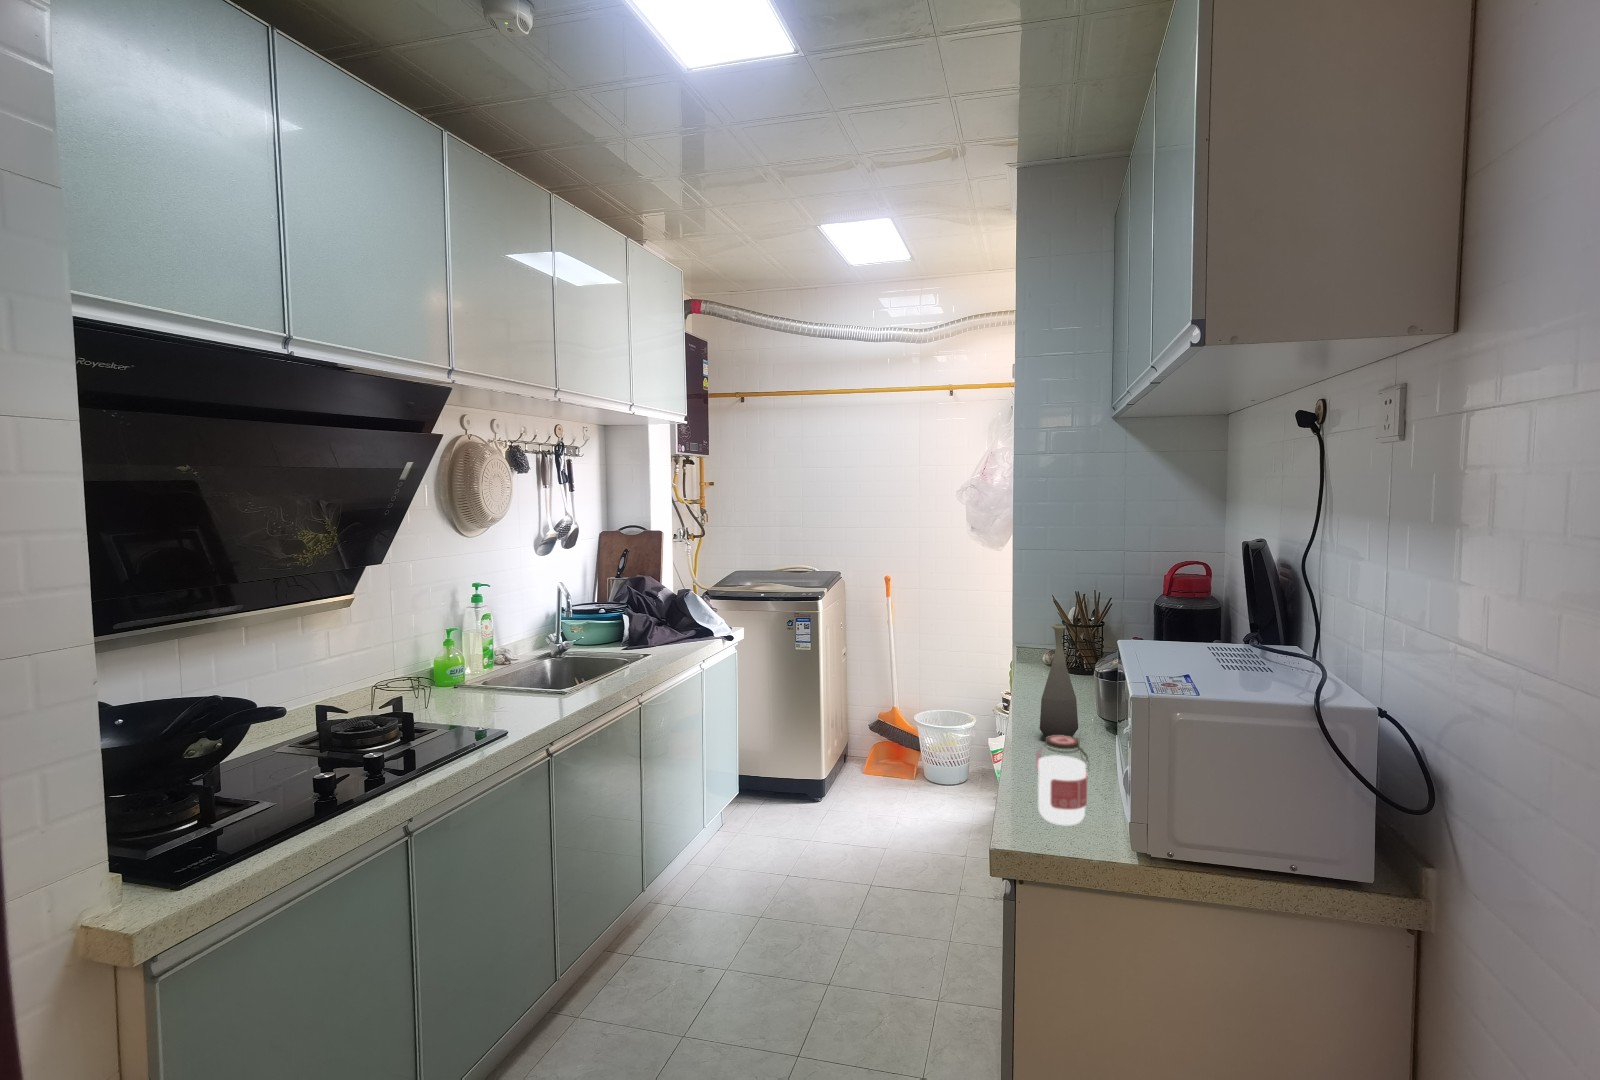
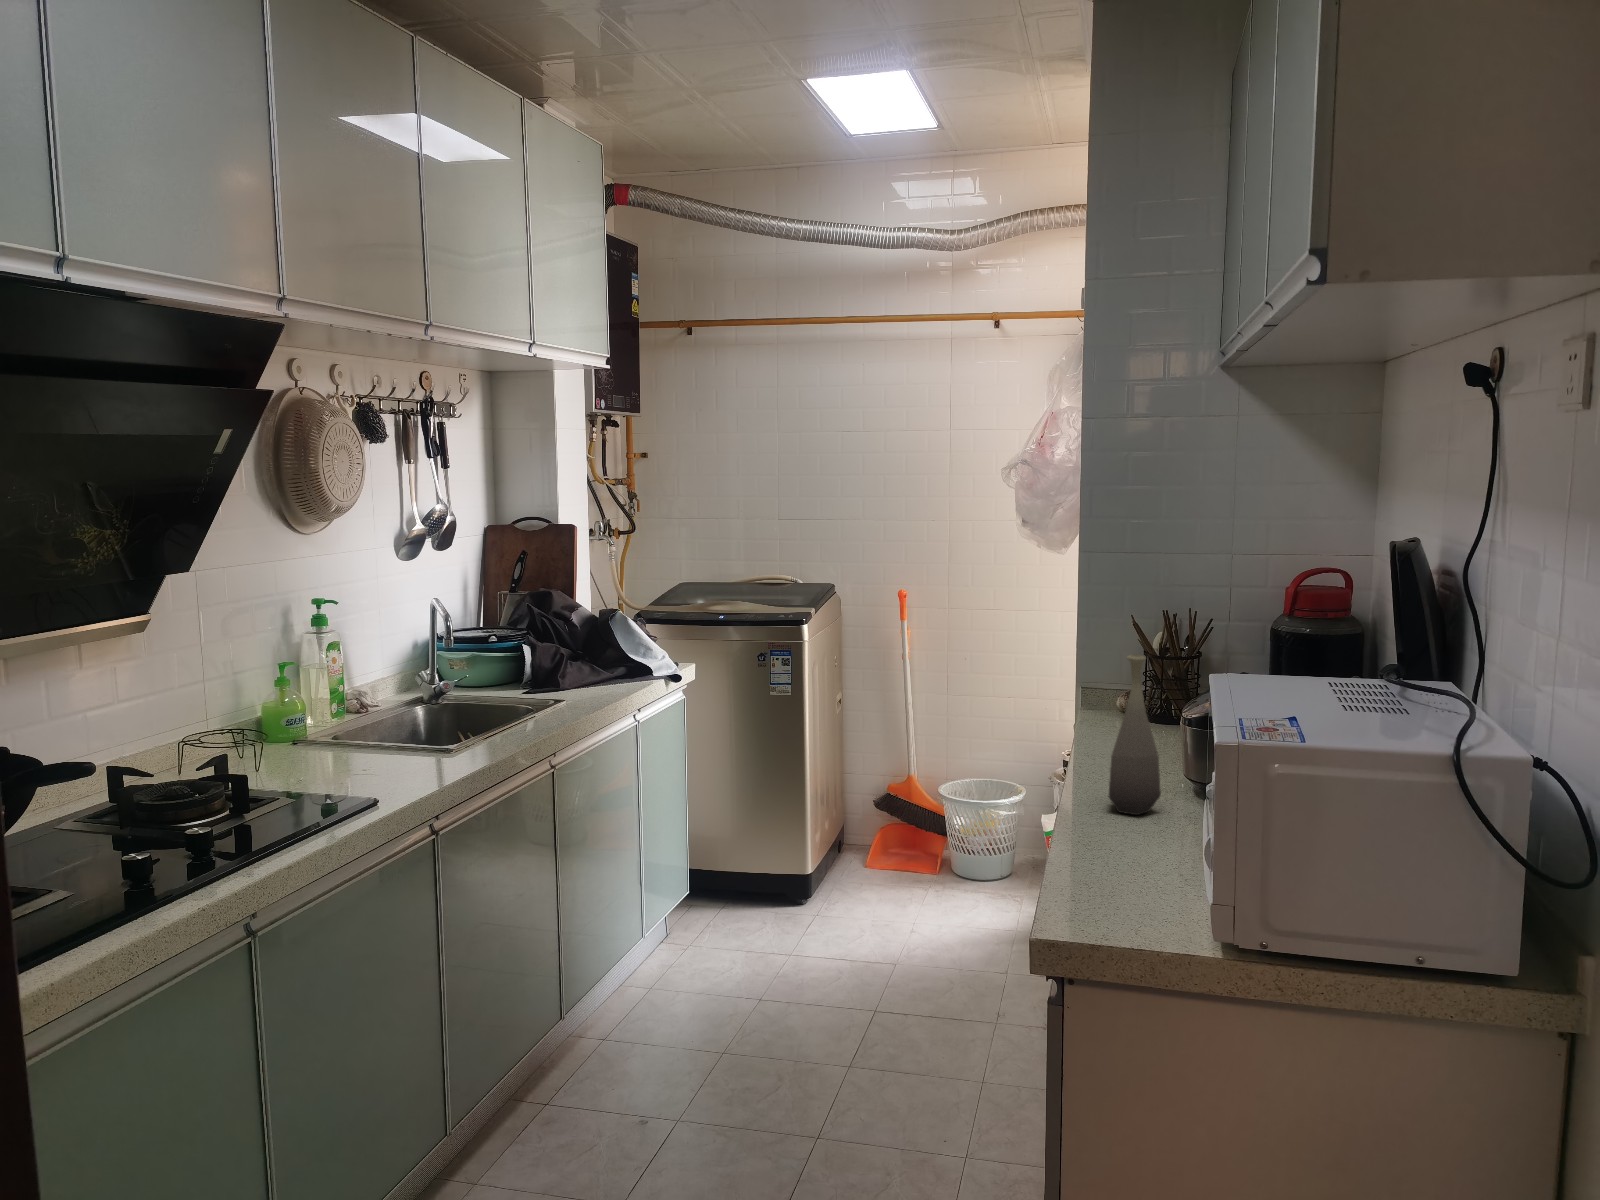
jar: present [1036,735,1088,825] -> none [1097,798,1166,916]

